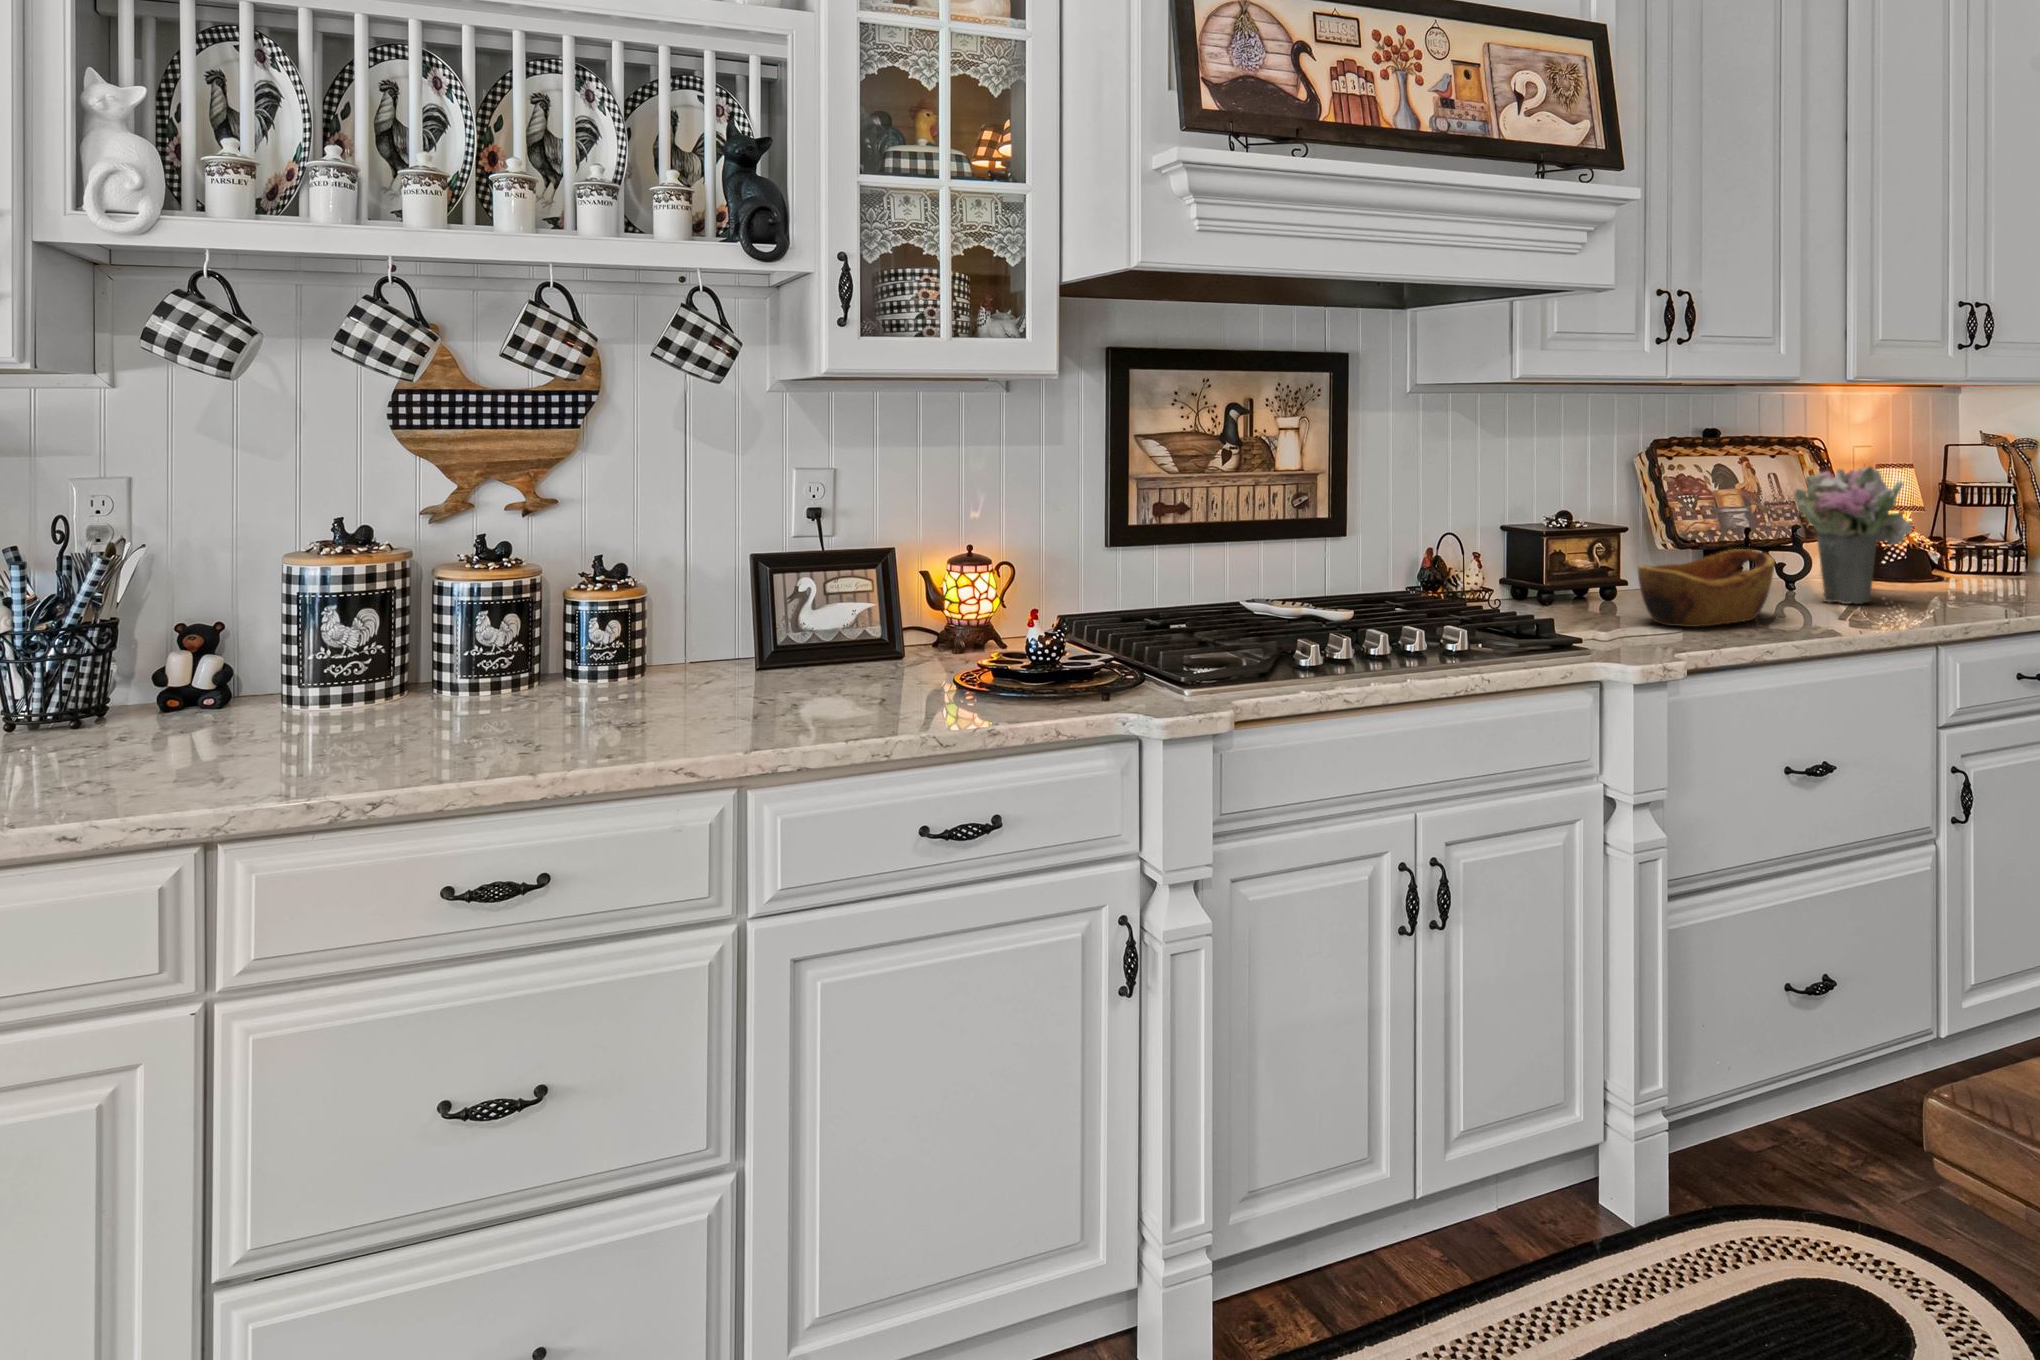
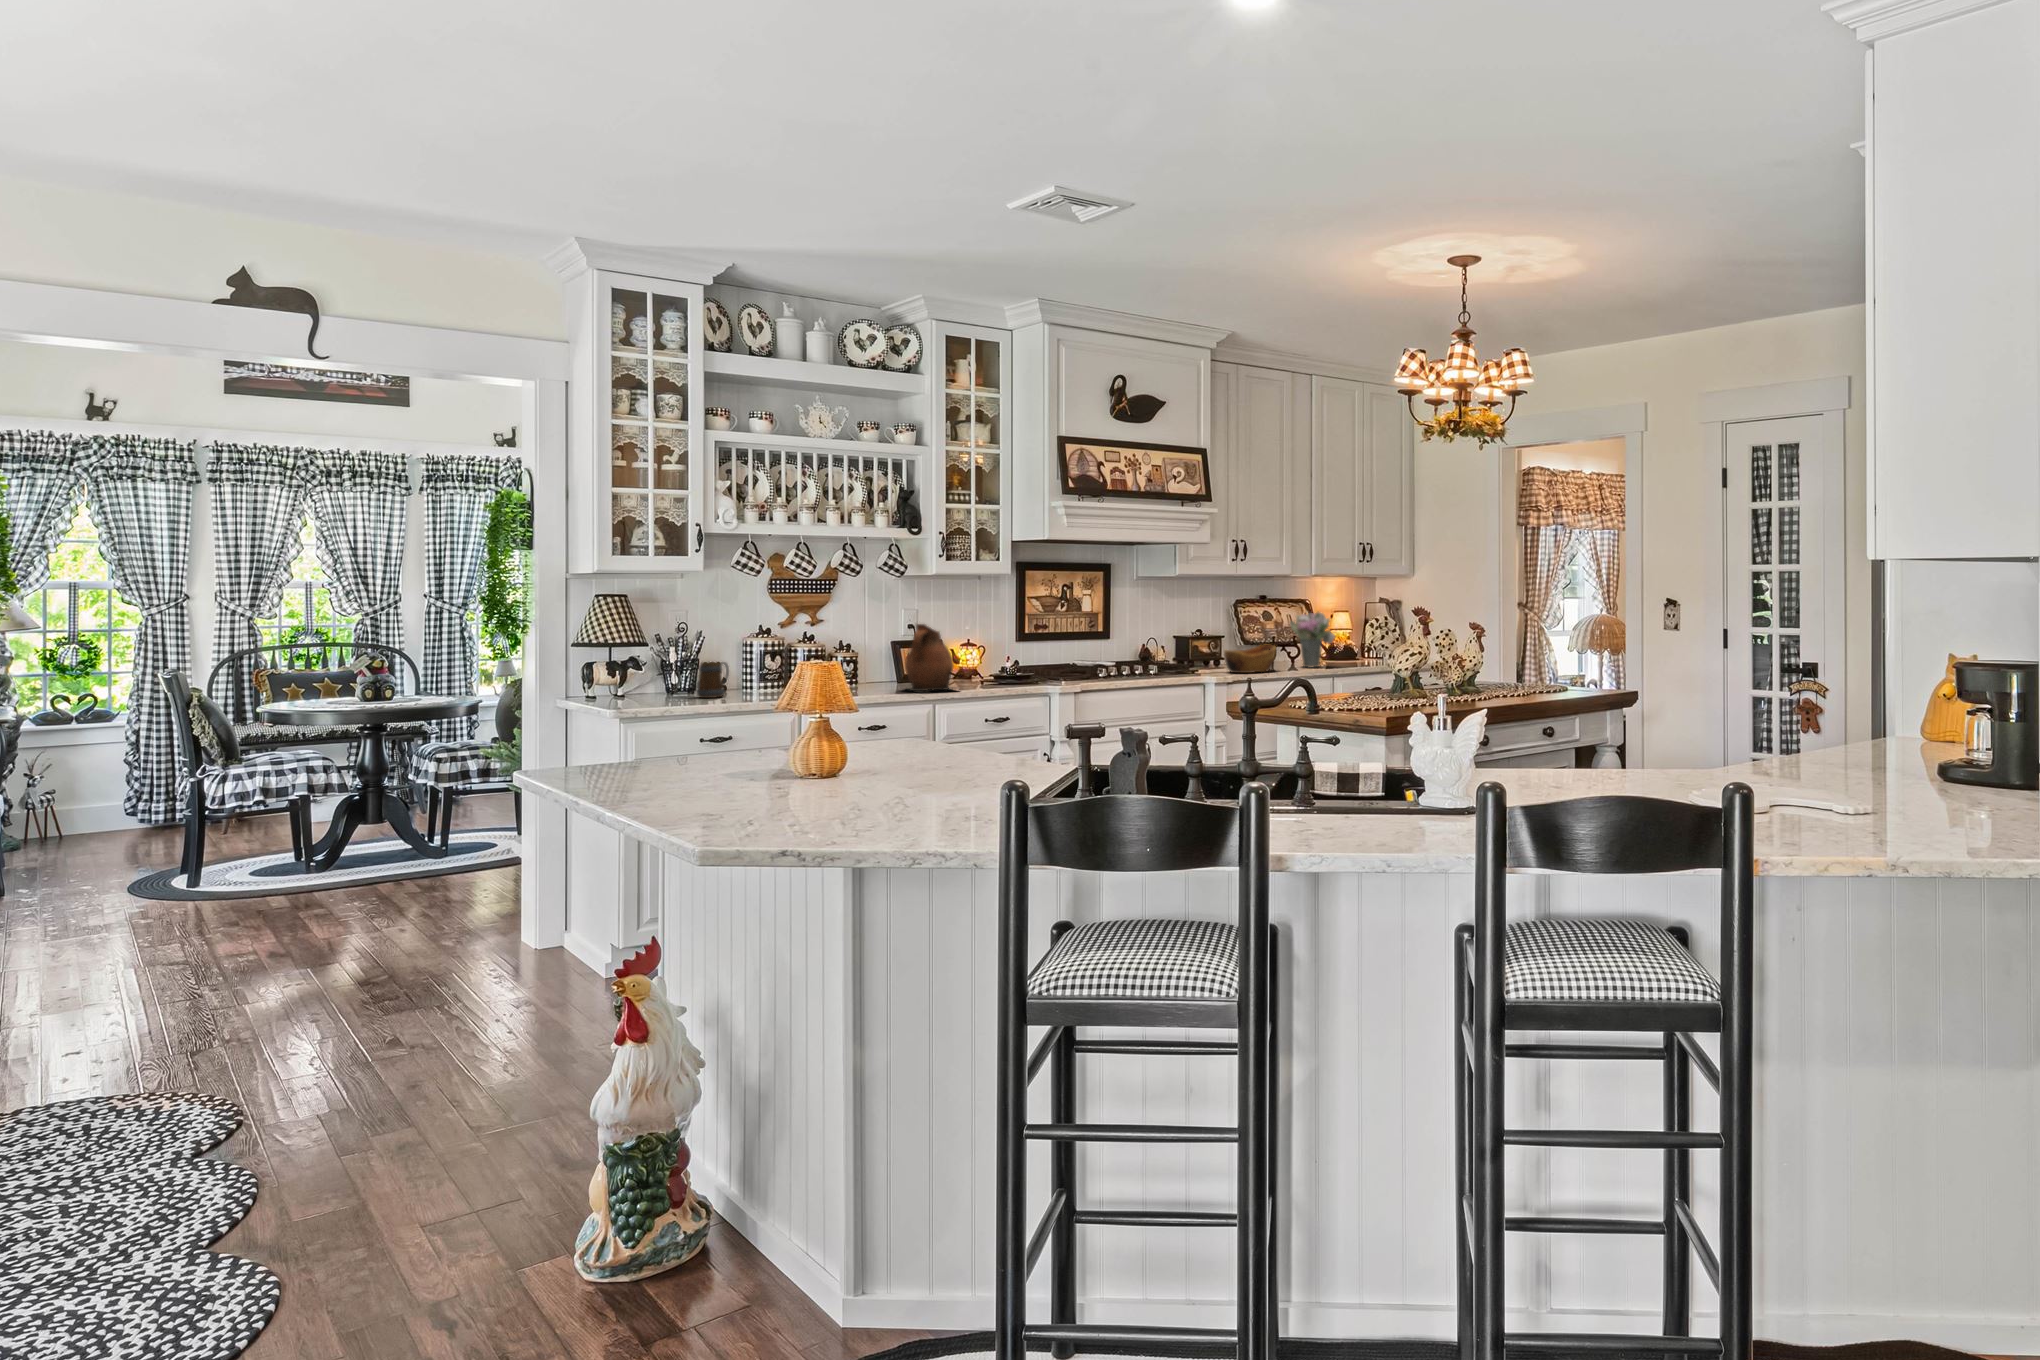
ceramic pitcher: none [690,515,868,725] -> present [905,624,955,691]
mug: none [28,633,160,751] -> present [697,662,729,698]

